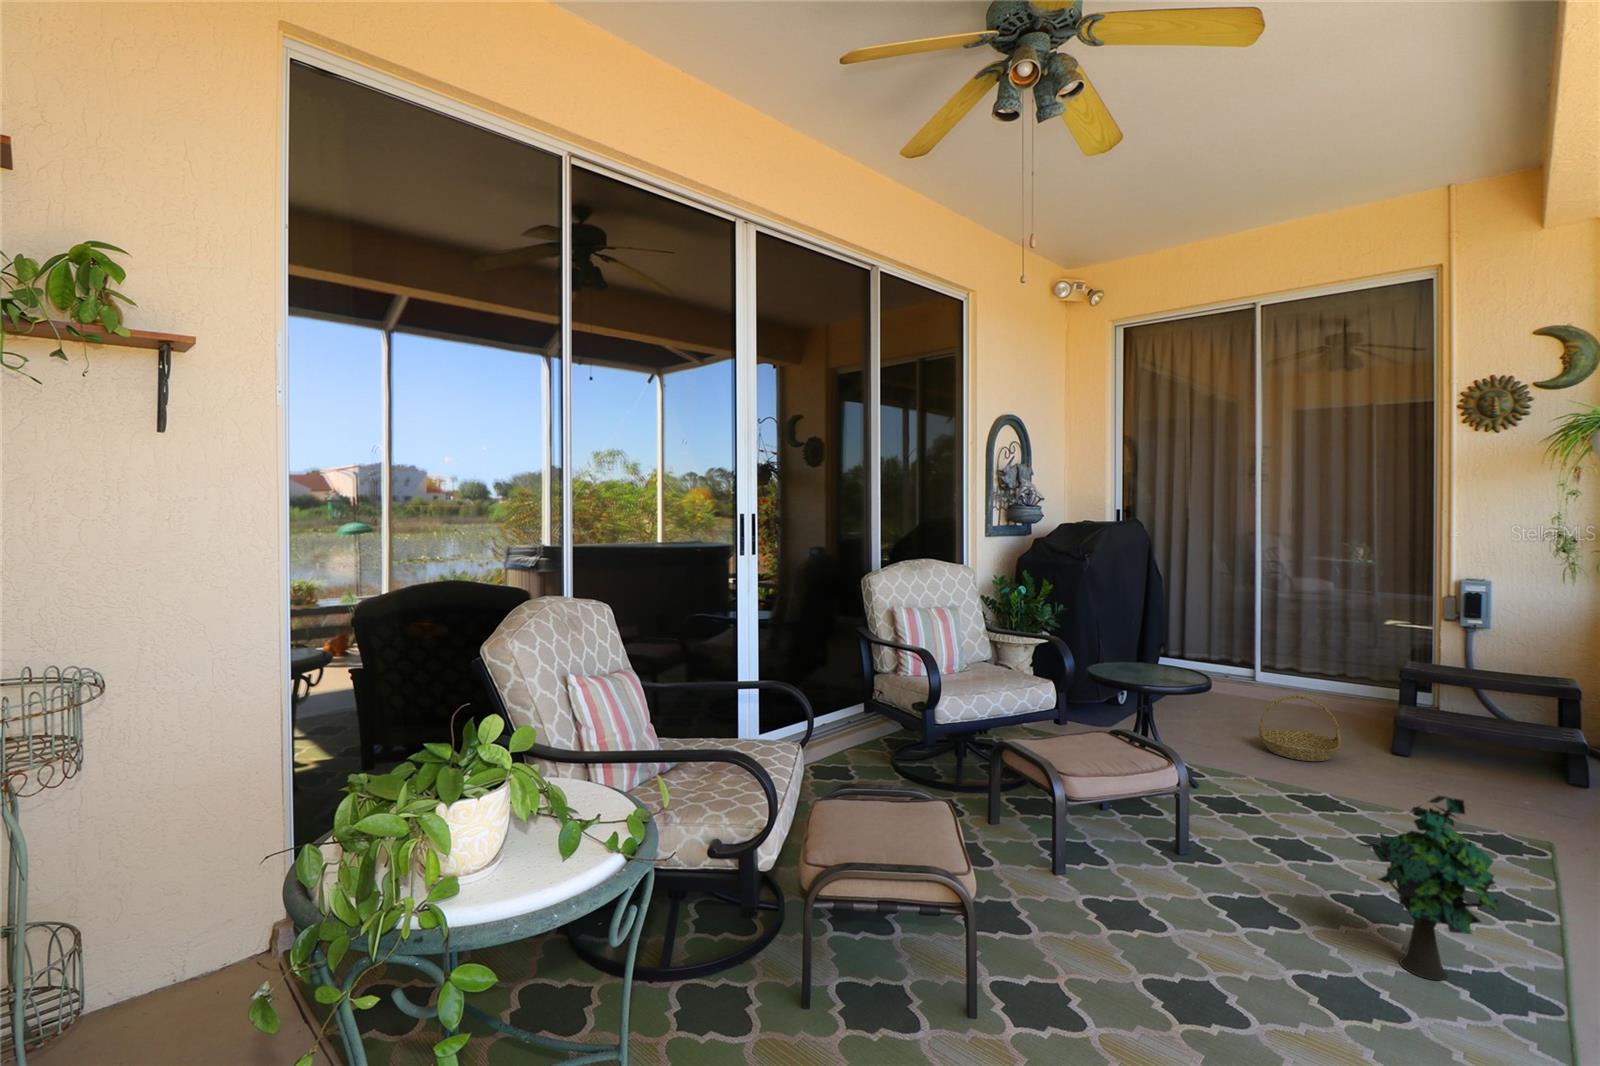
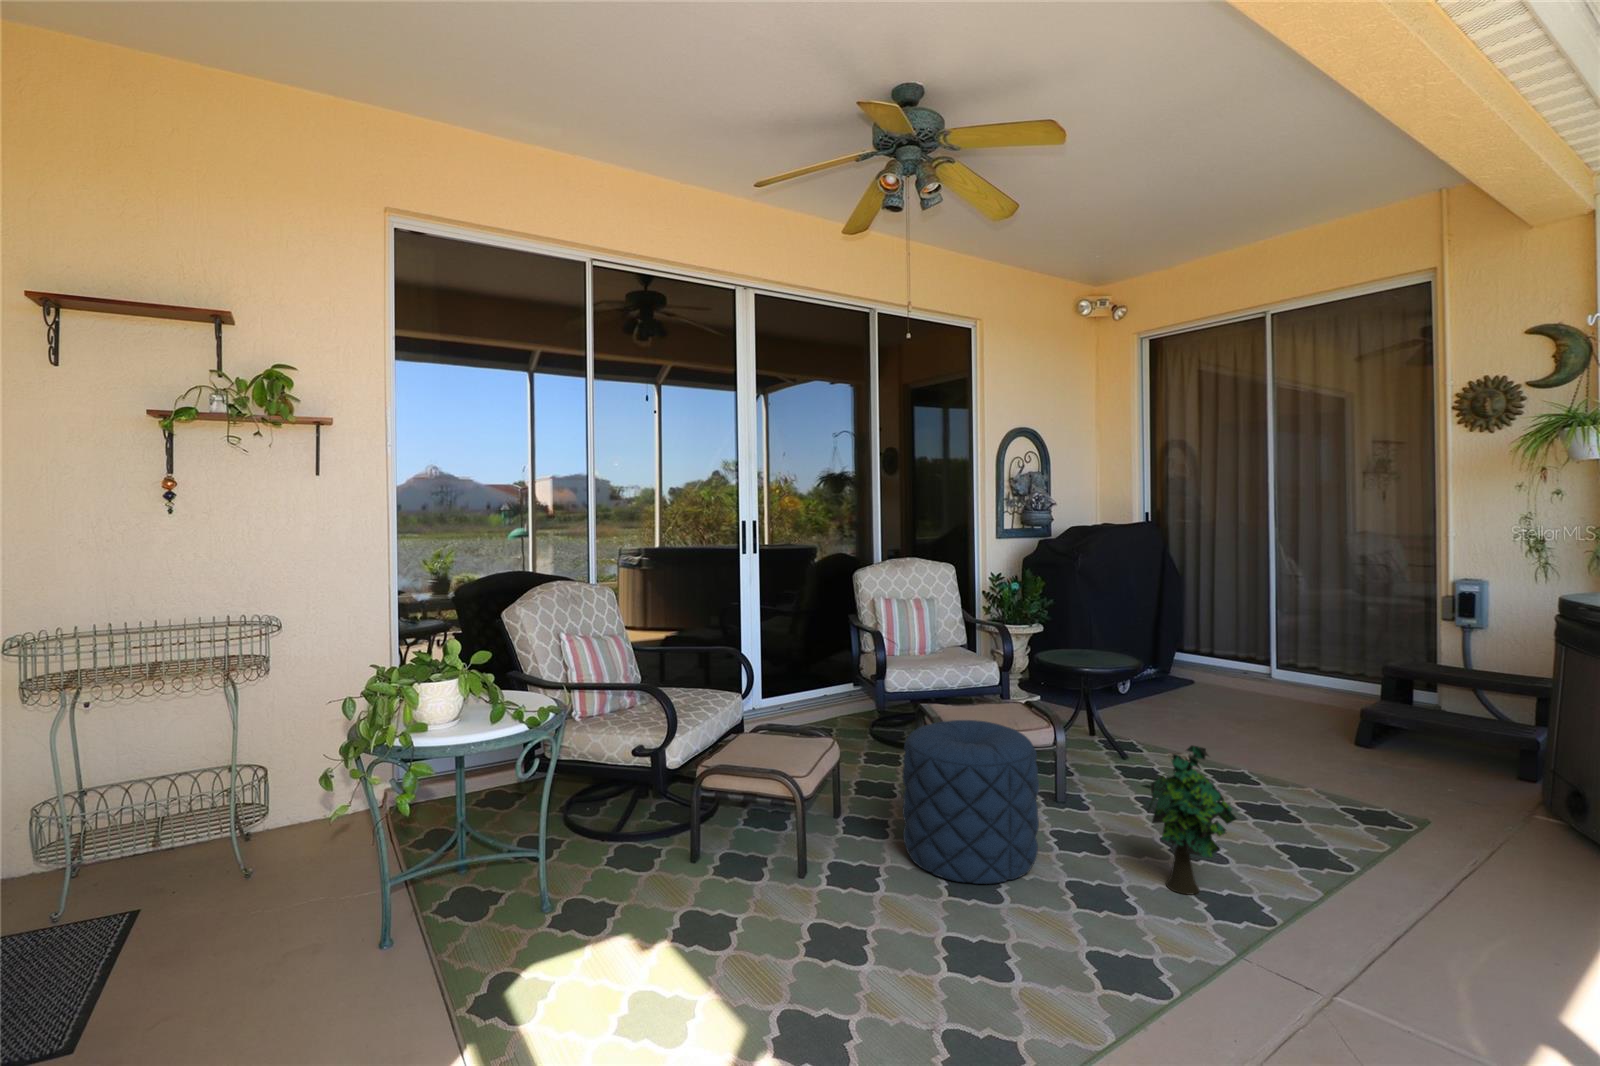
basket: present [1259,696,1341,761] -> none [1216,686,1290,747]
pouf: none [1060,768,1251,995] -> present [902,720,1039,884]

